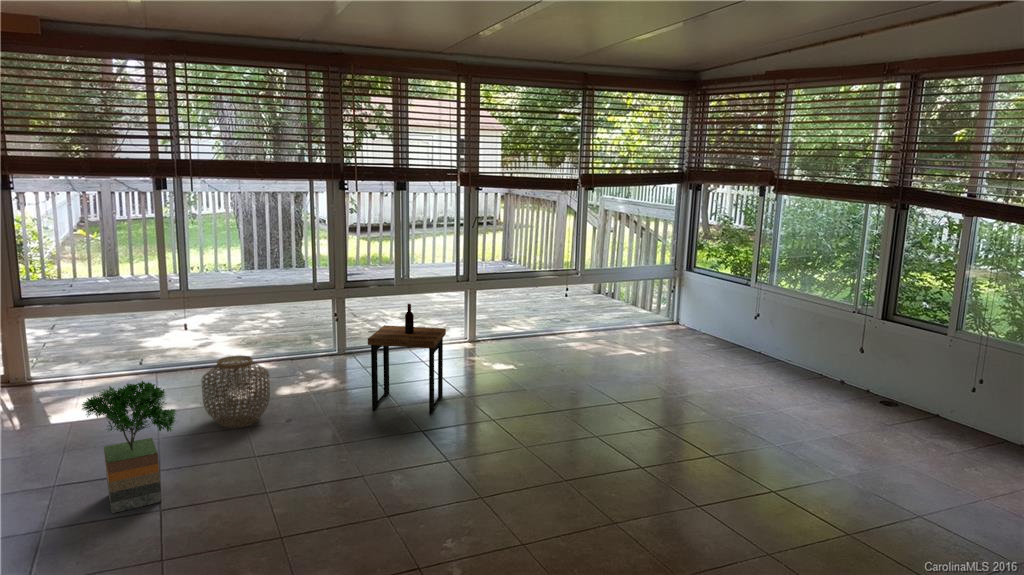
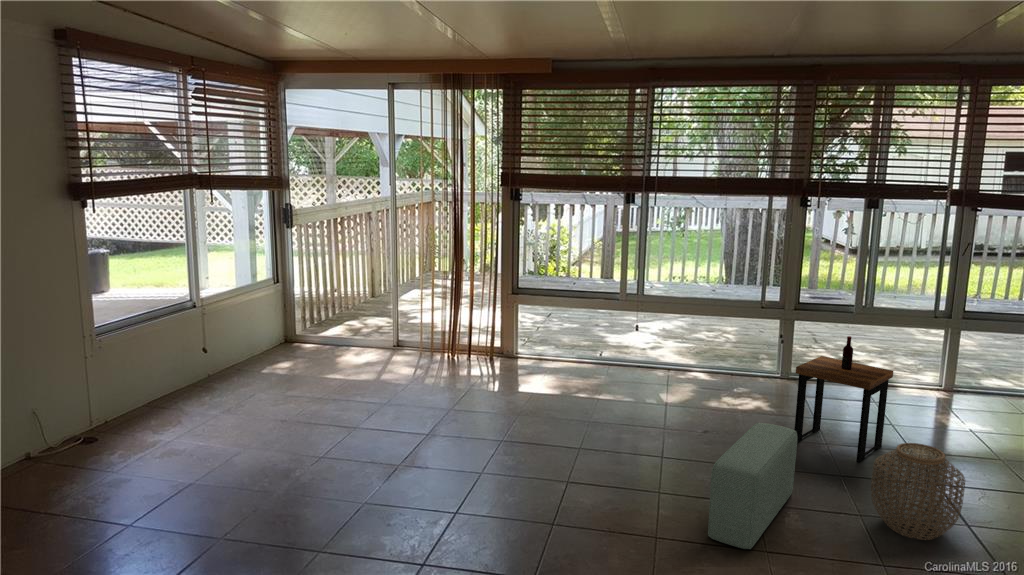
woven basket: present [202,355,270,428] -> present [871,443,965,540]
potted tree: present [82,381,176,513] -> none [530,367,600,474]
pouf: none [327,397,390,525] -> present [708,423,797,549]

